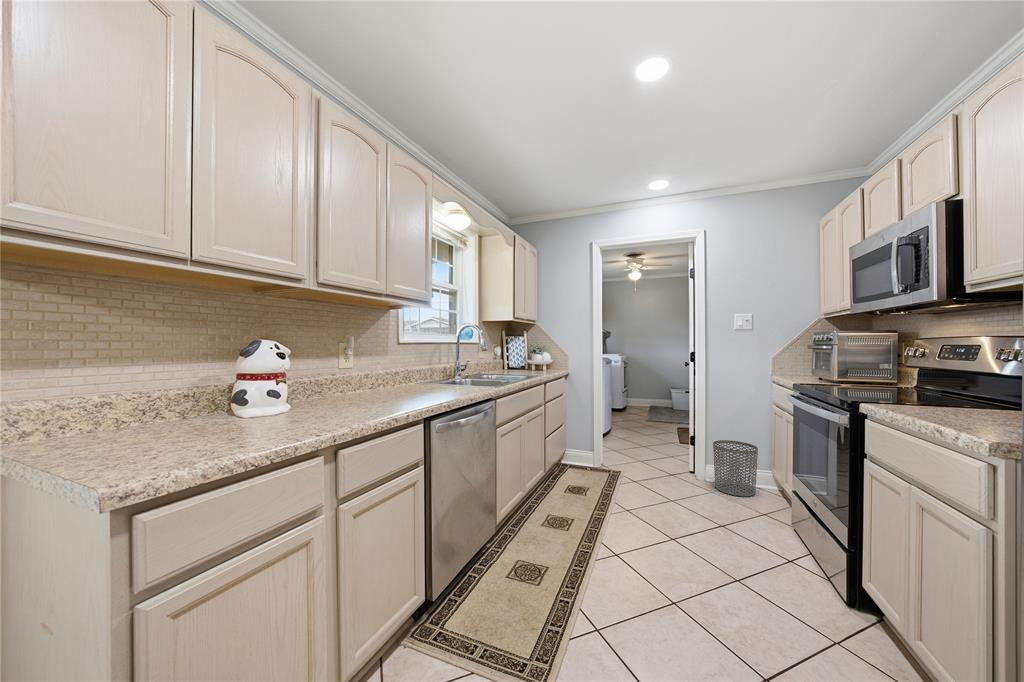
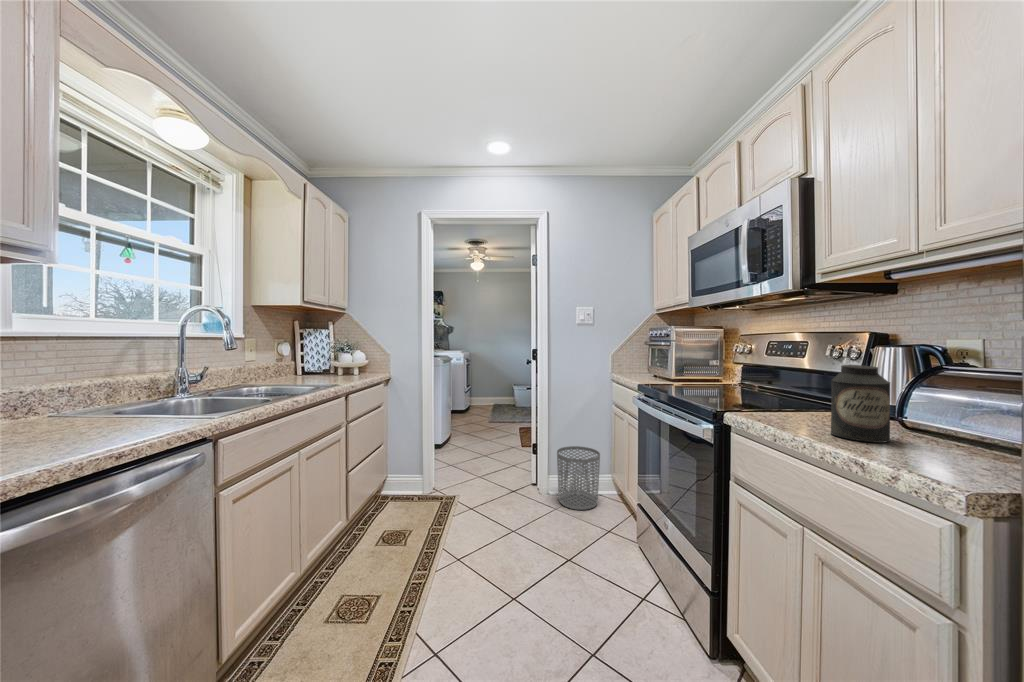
canister: none [939,363,994,423] -> present [831,365,890,443]

